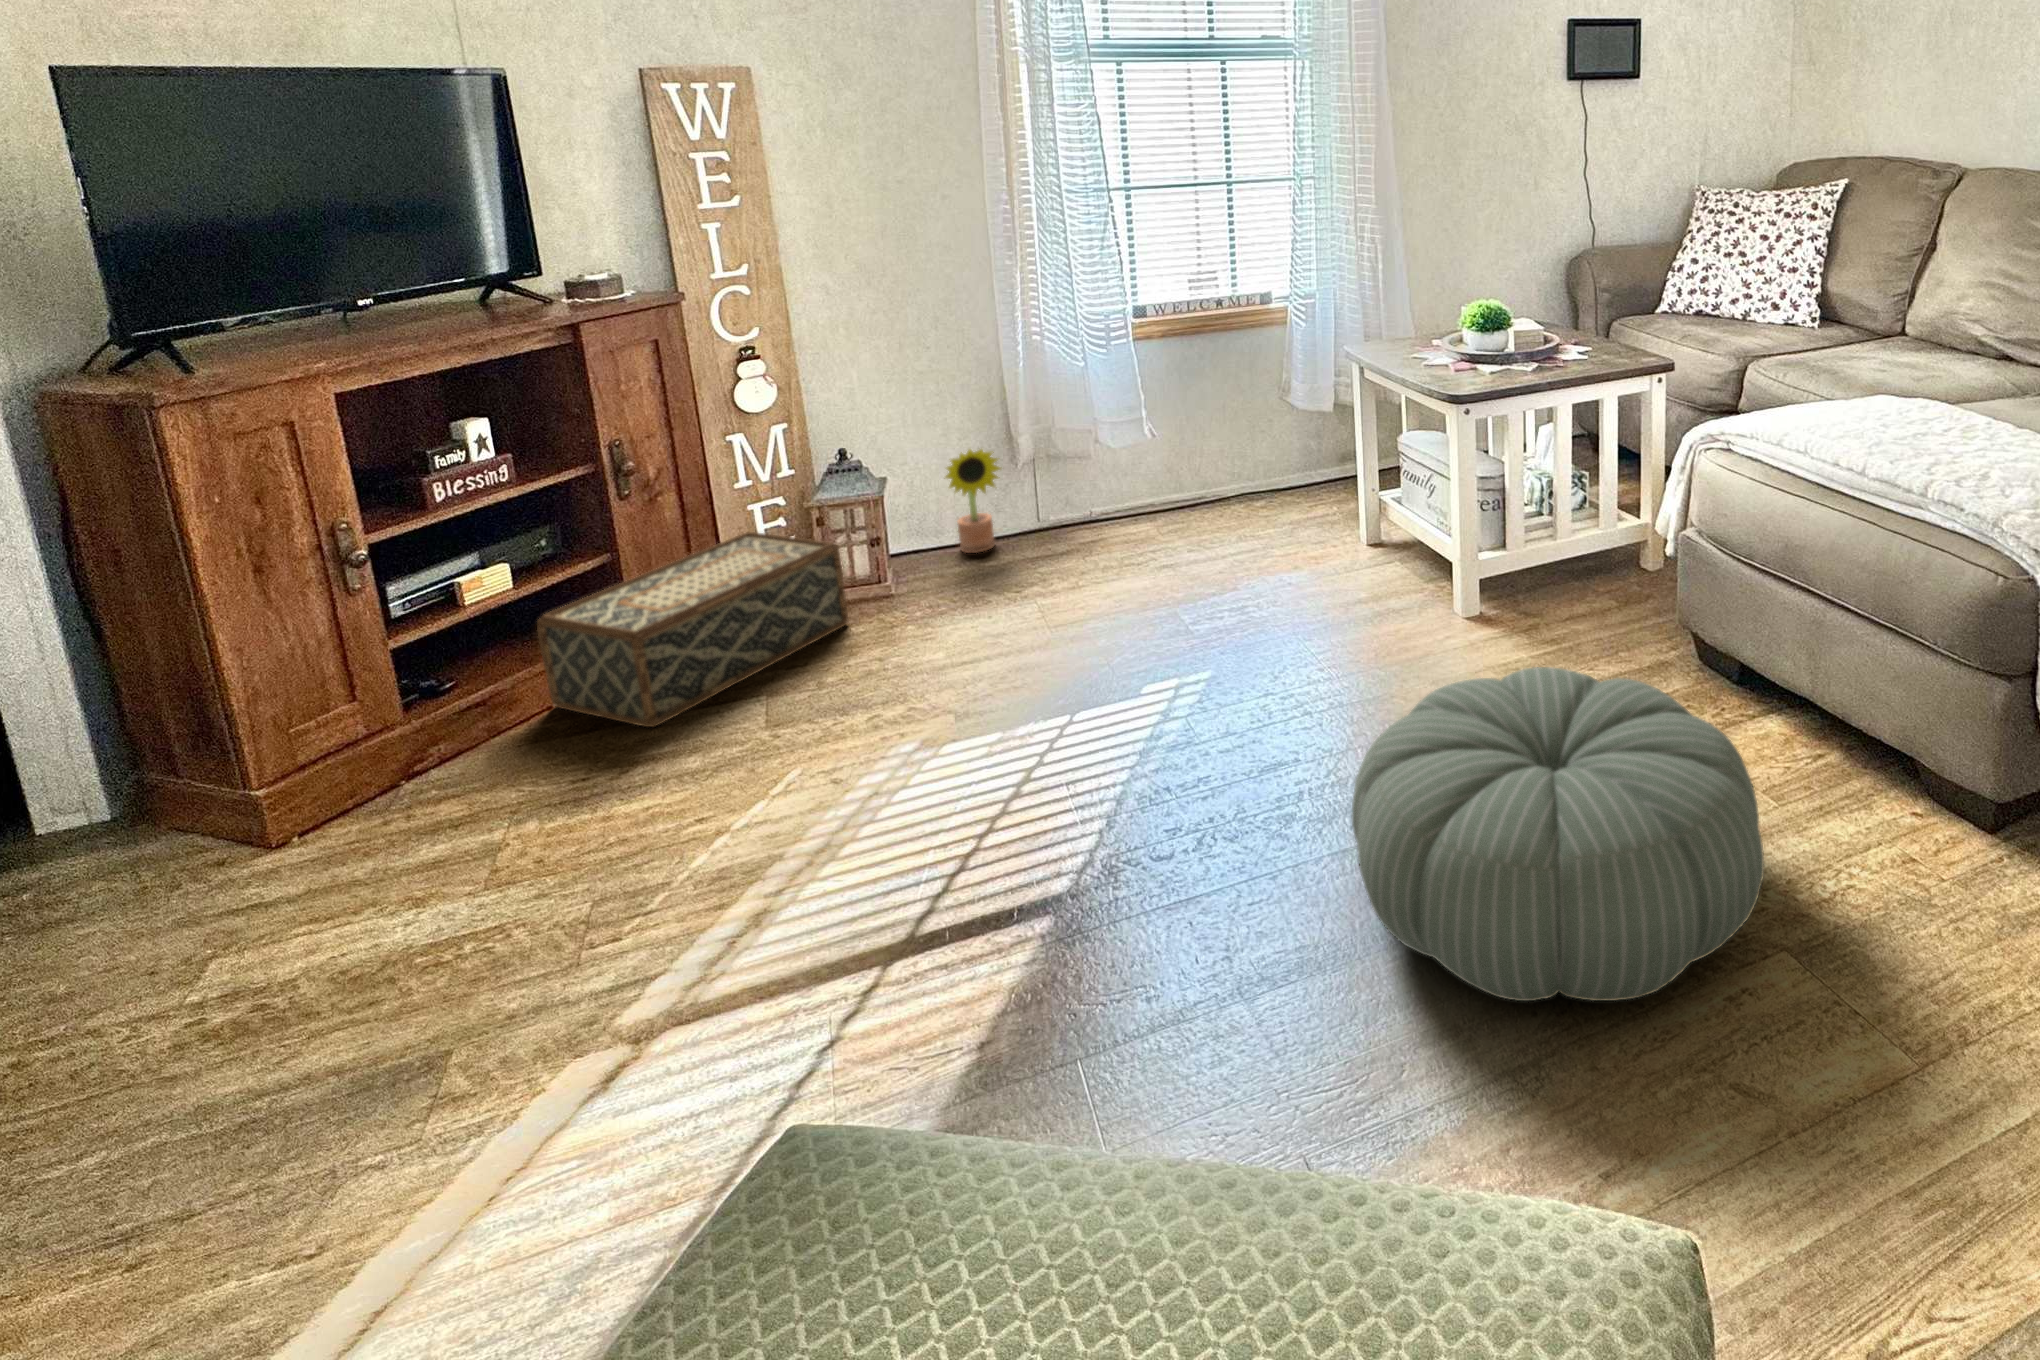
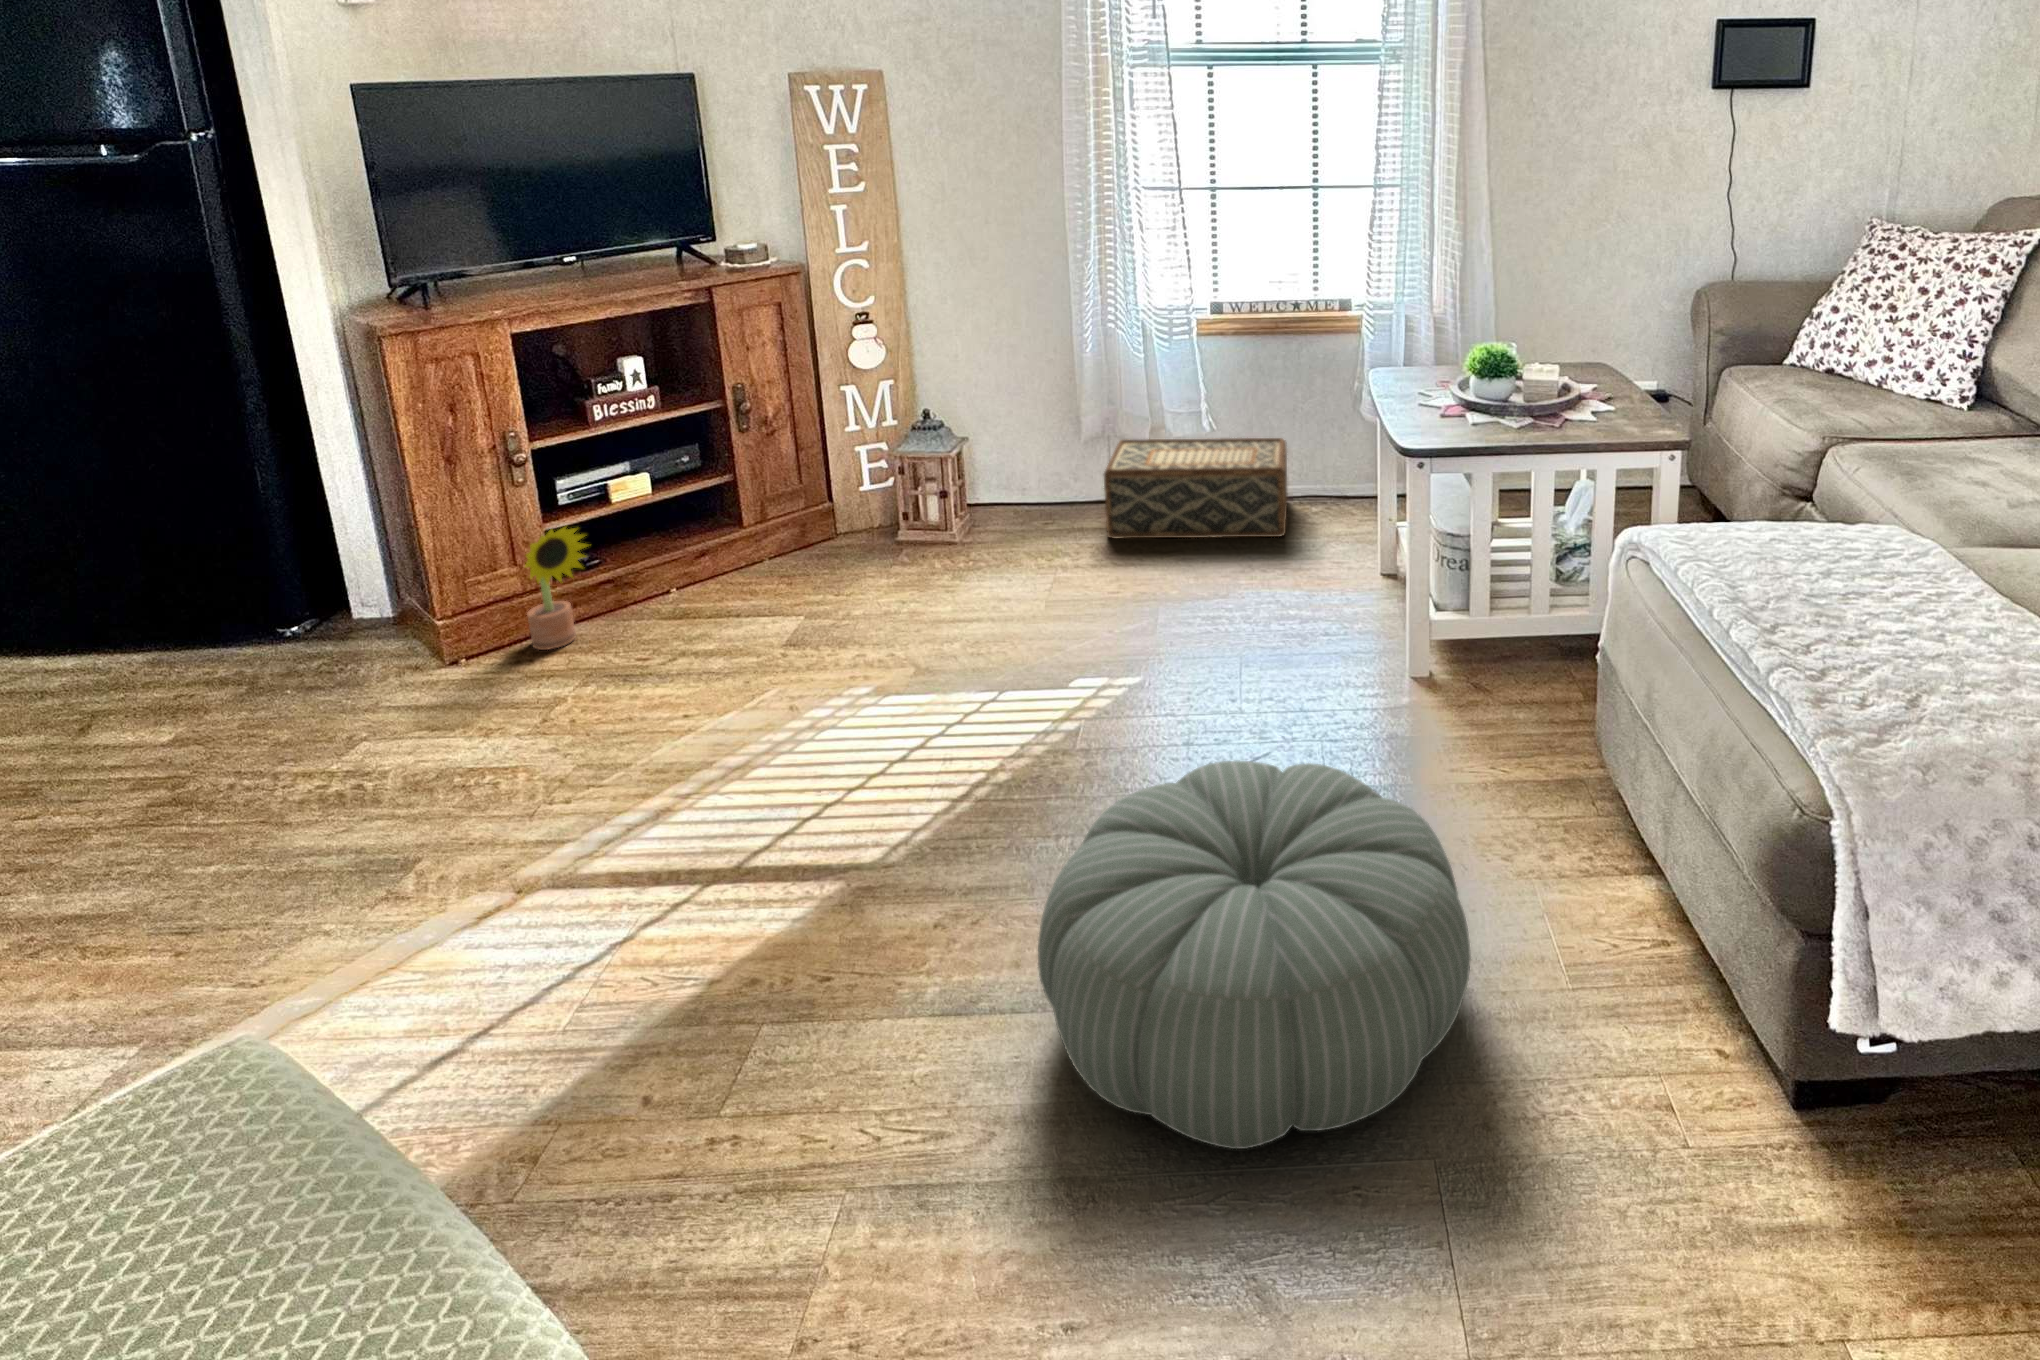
decorative plant: present [946,449,1000,553] -> present [525,527,588,650]
woven basket: present [537,532,848,727] -> present [1104,438,1288,538]

